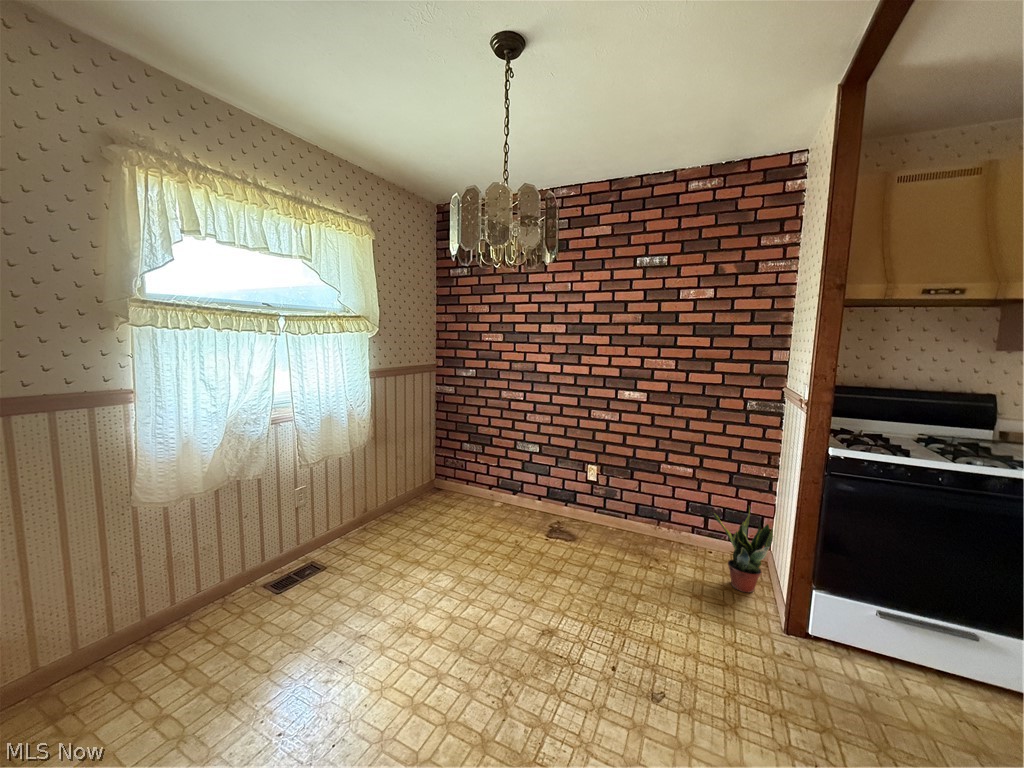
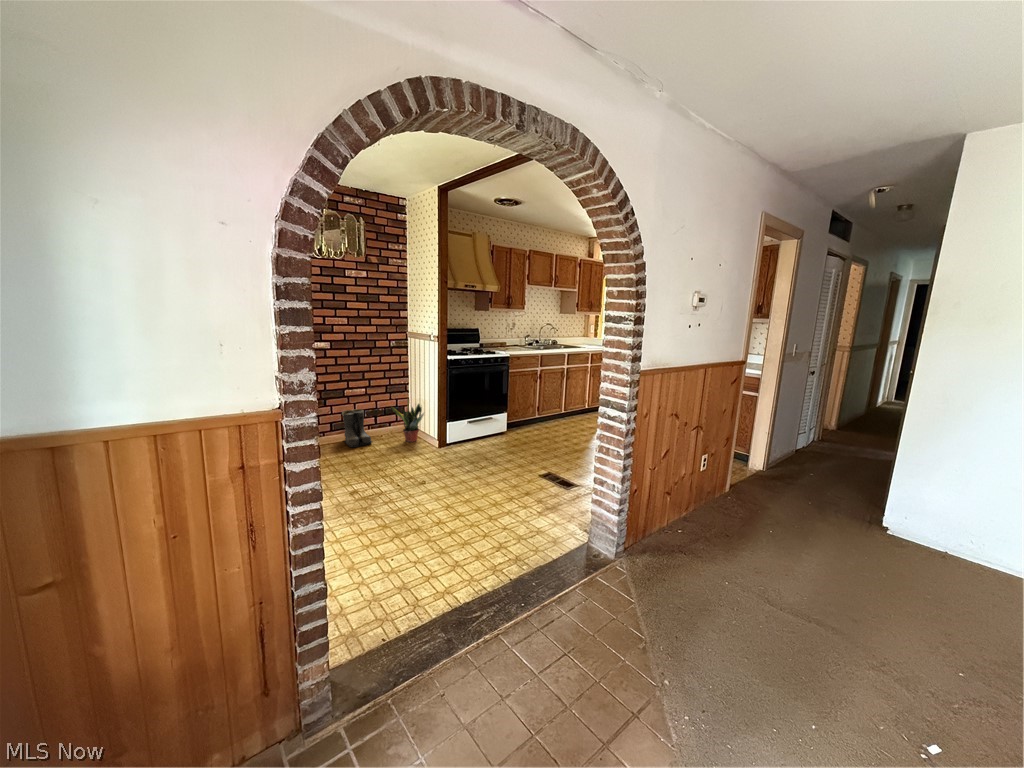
boots: none [638,494,680,558] -> present [341,409,372,447]

